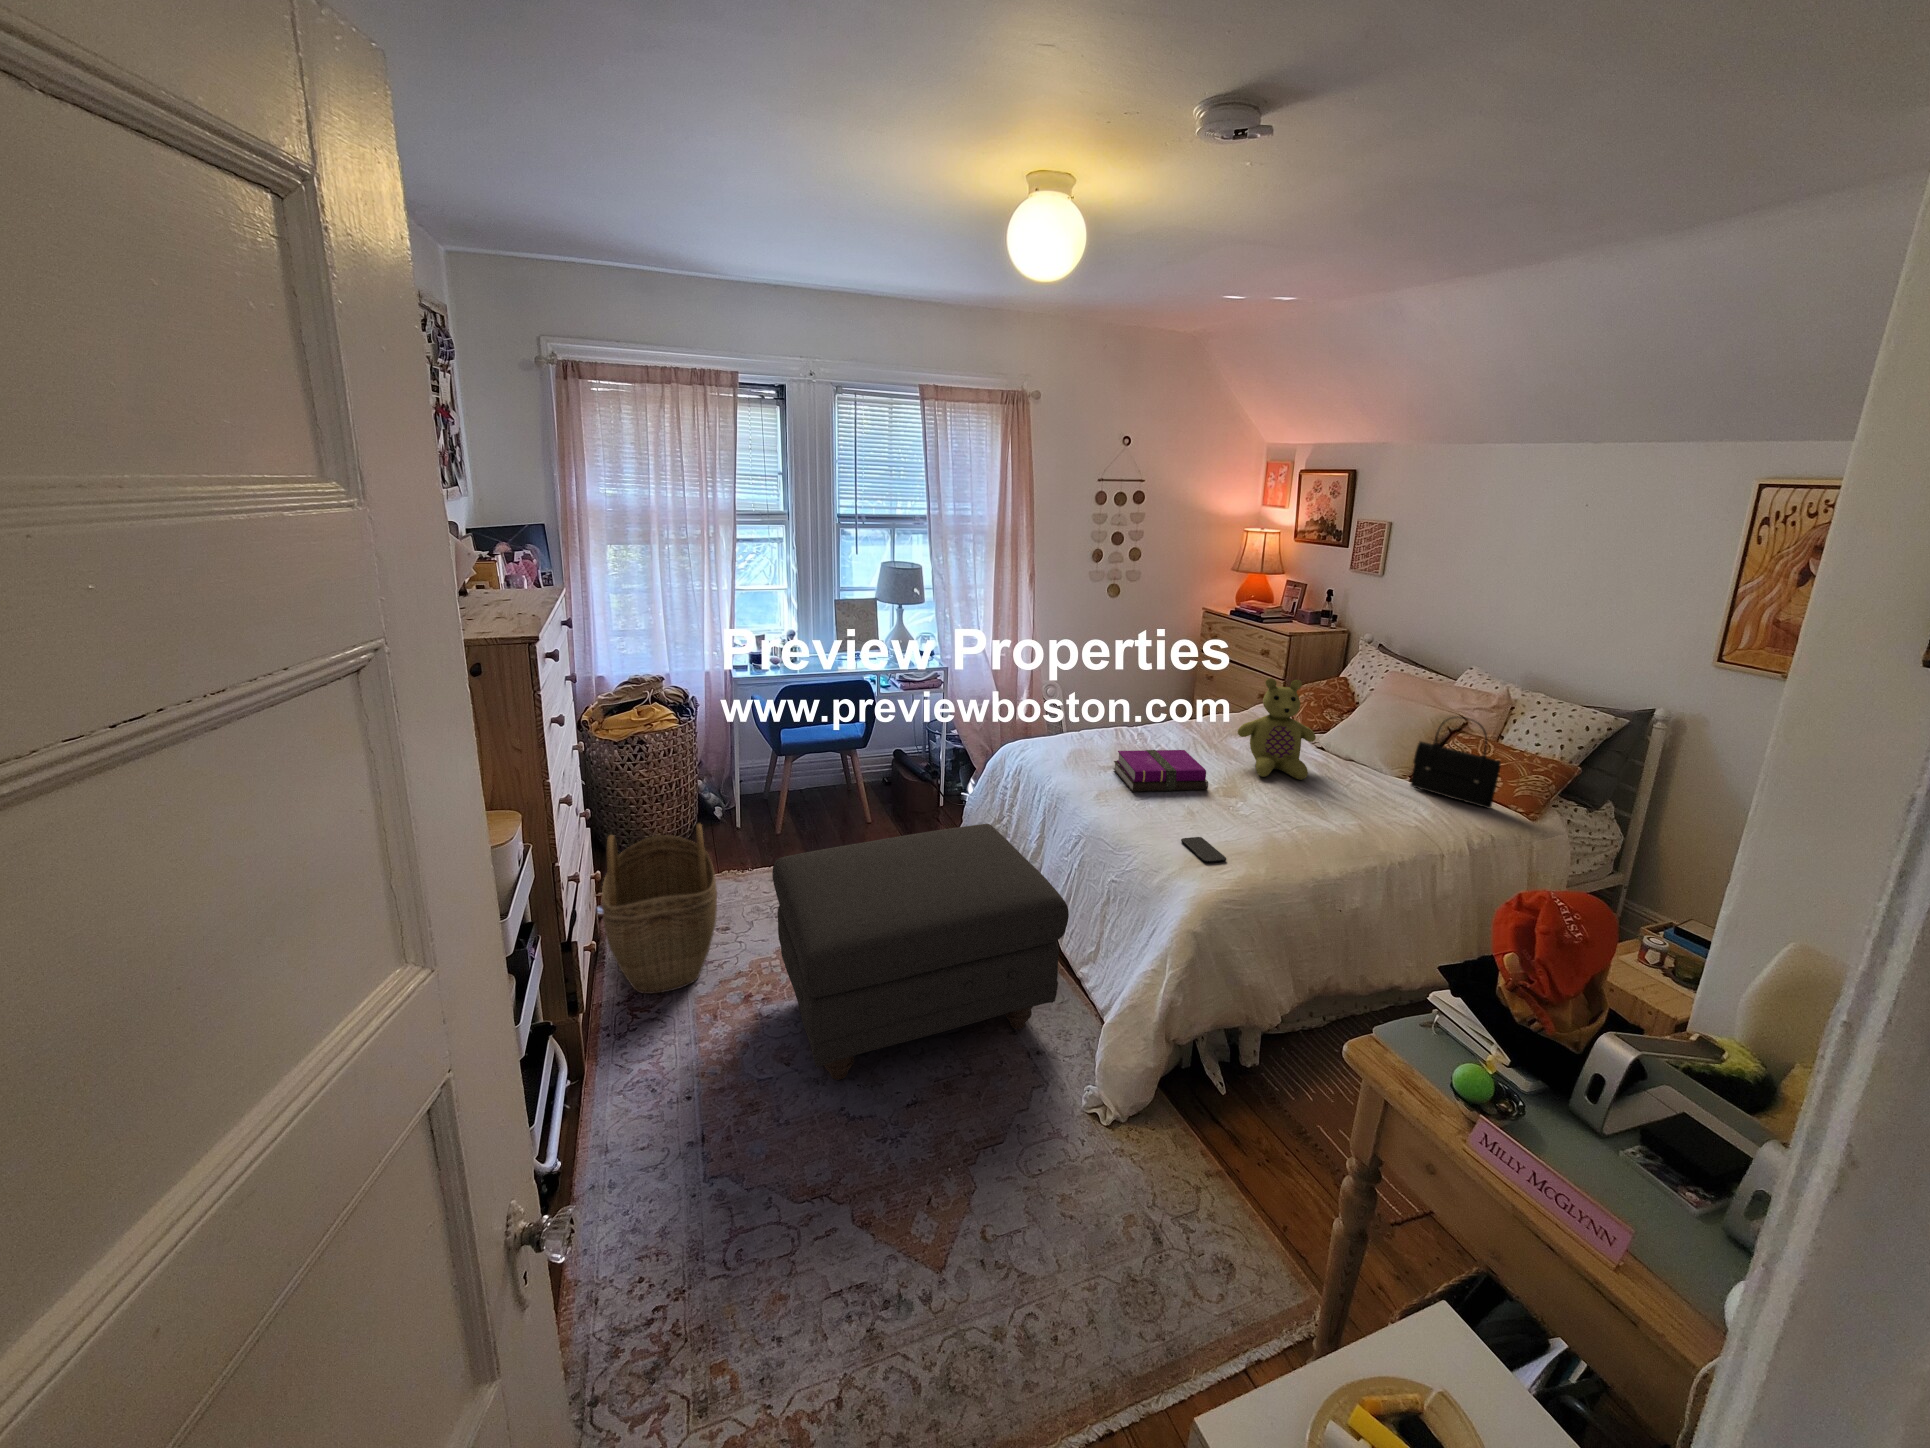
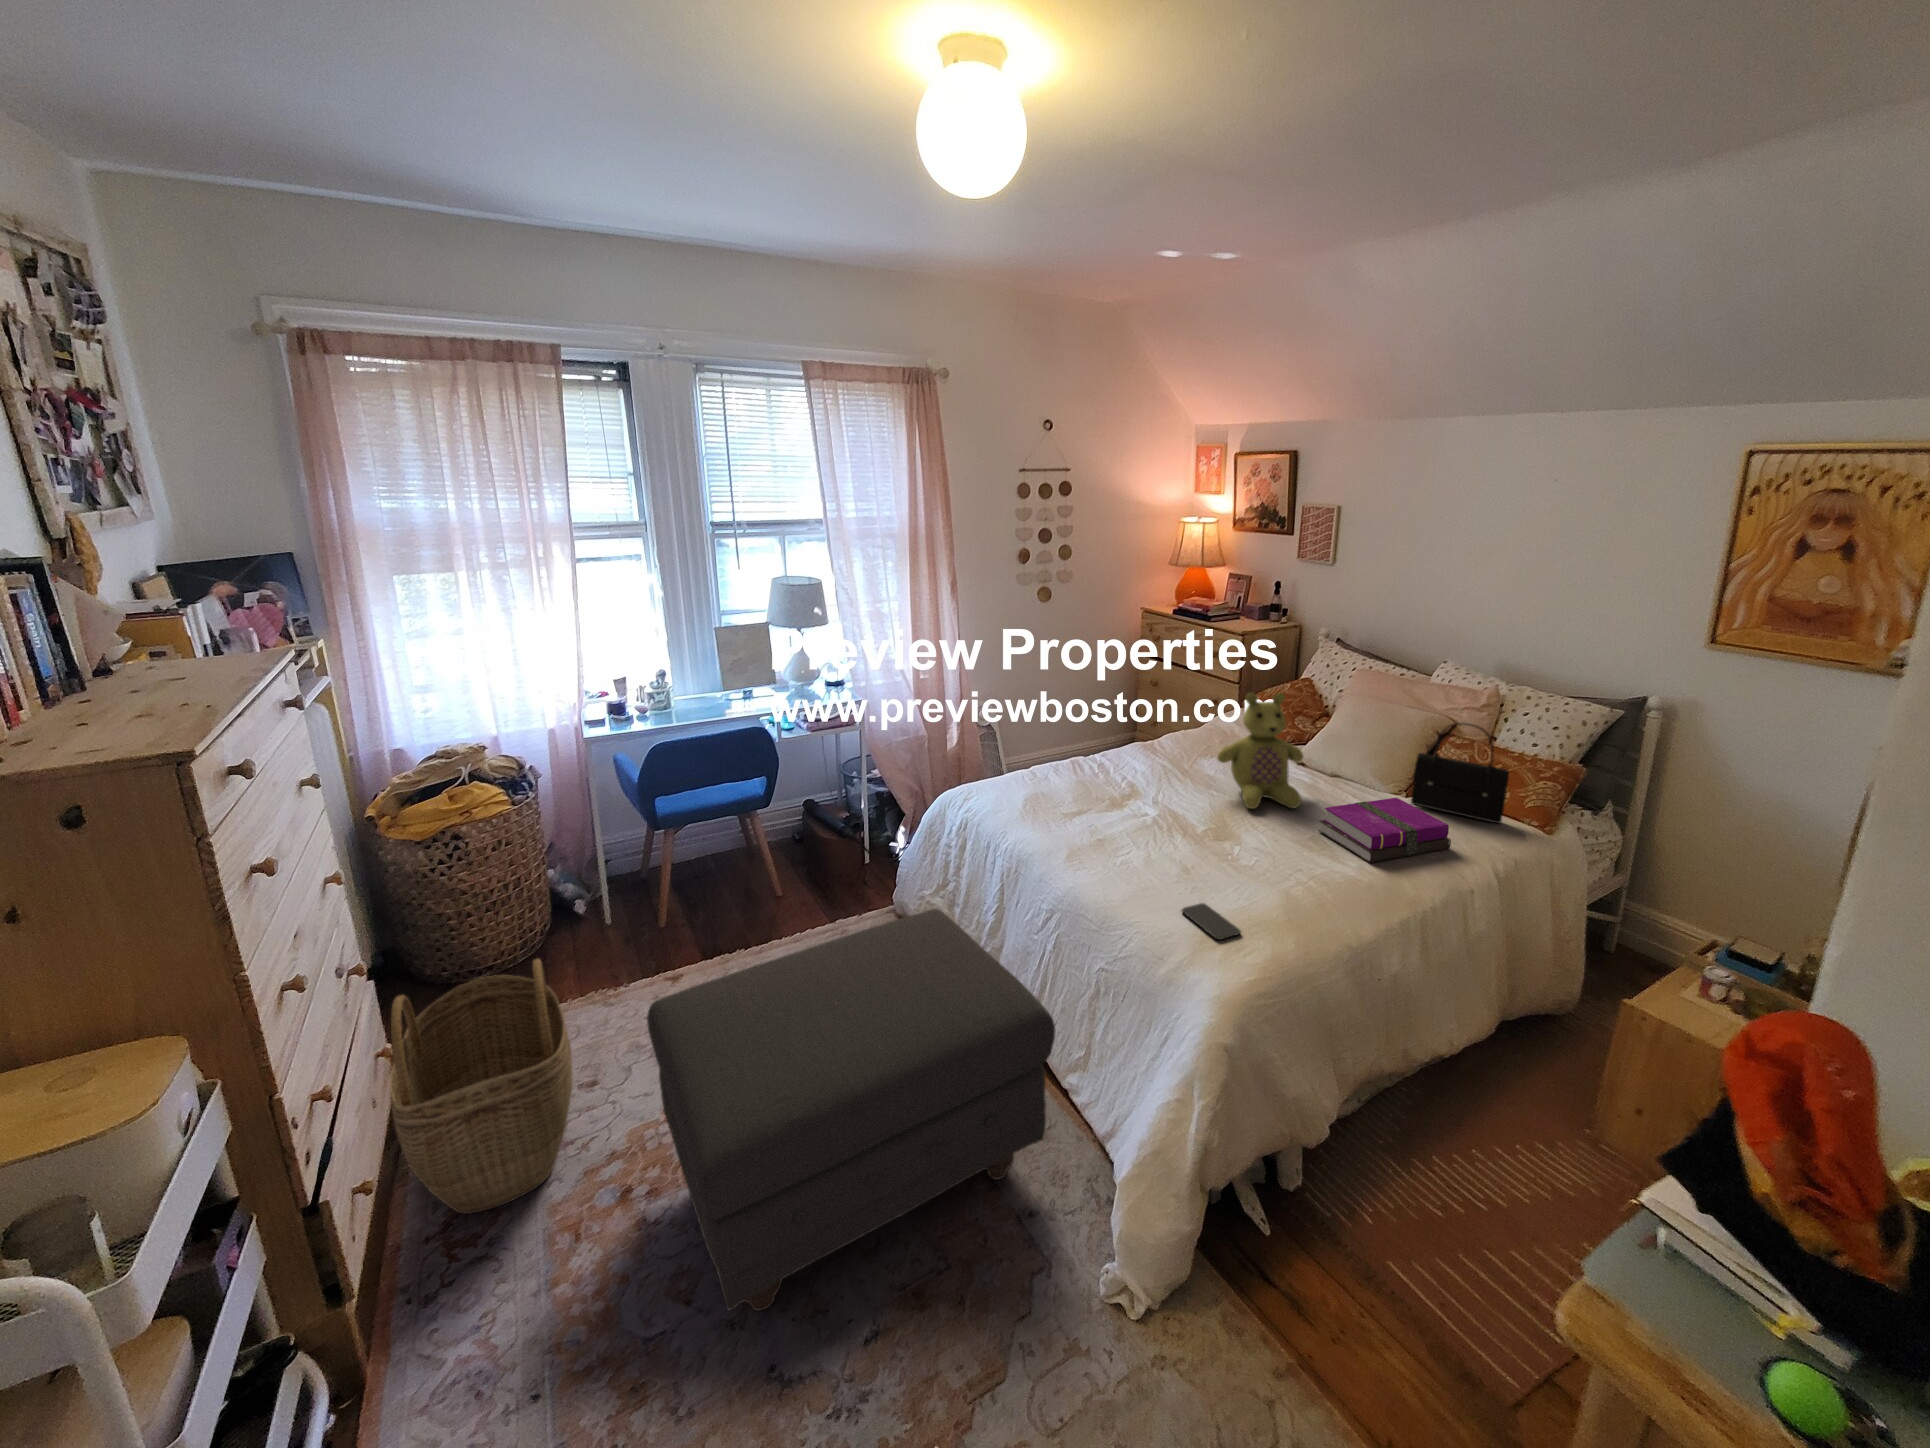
notebook: present [1113,750,1208,792] -> present [1319,798,1451,863]

